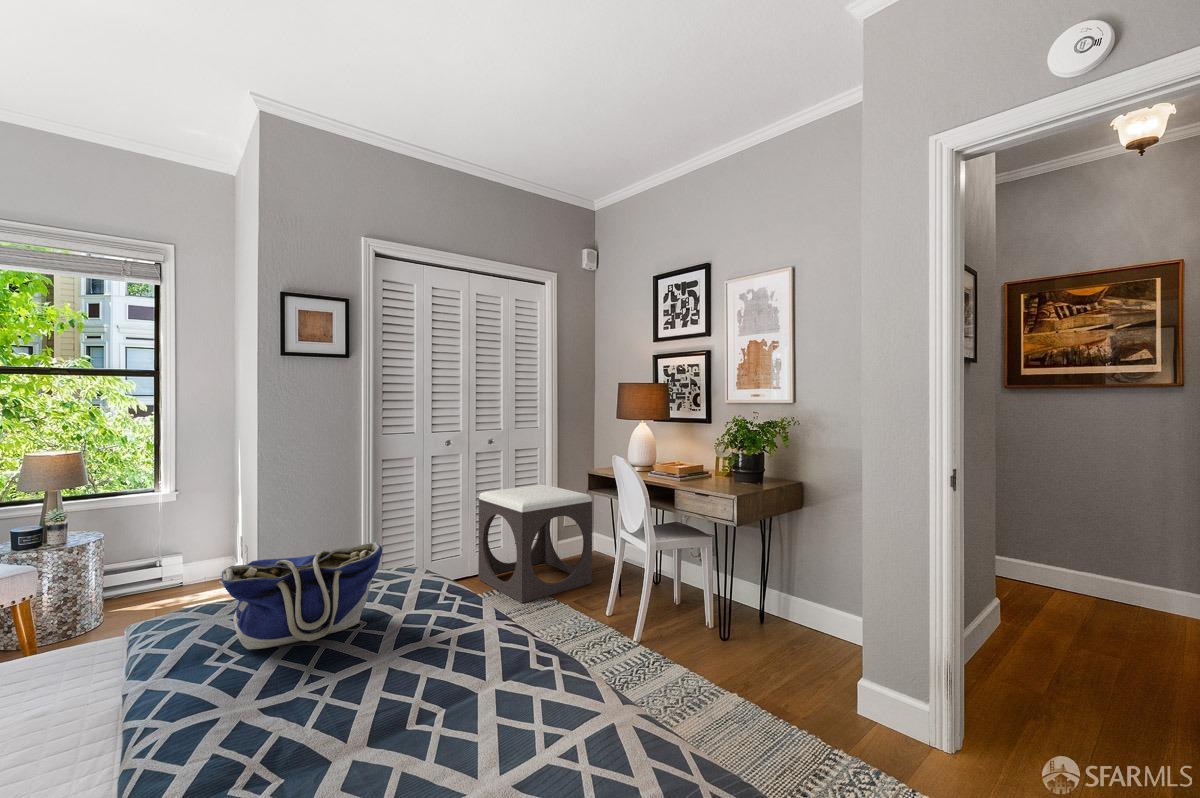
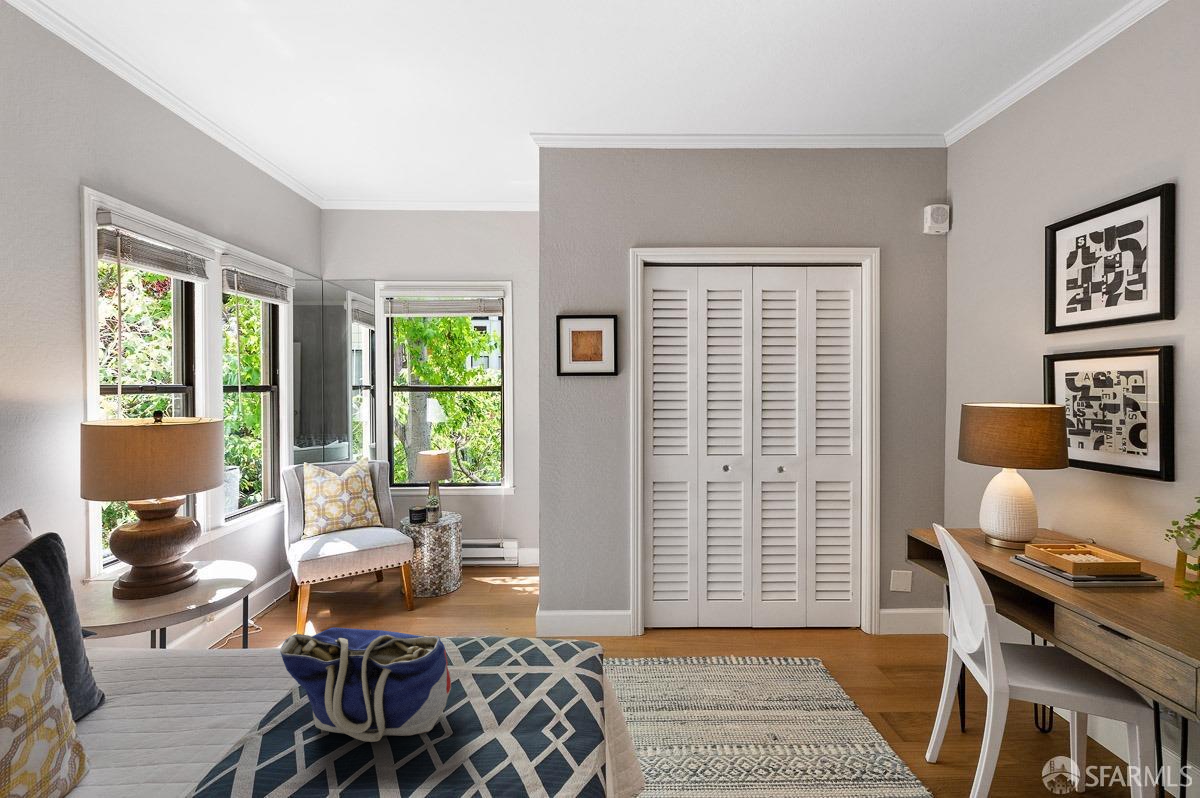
footstool: present [478,484,592,603] -> none [762,530,919,690]

